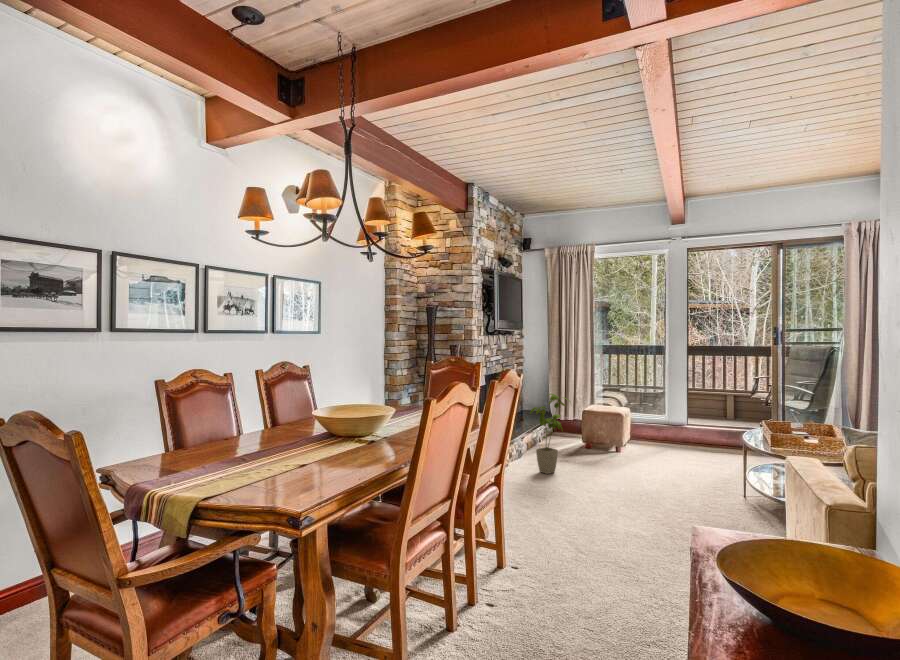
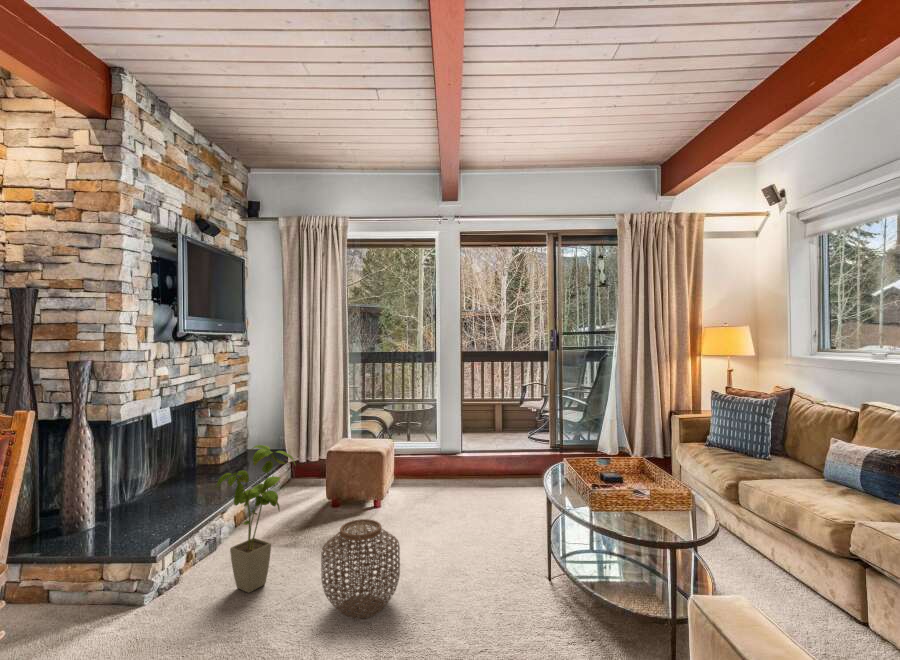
woven basket: none [589,438,635,489] -> present [321,519,400,618]

